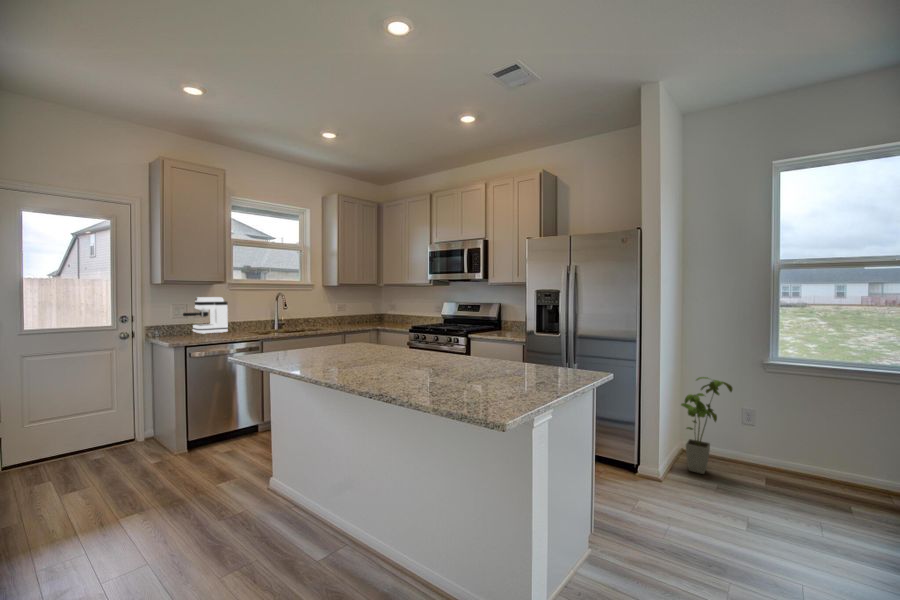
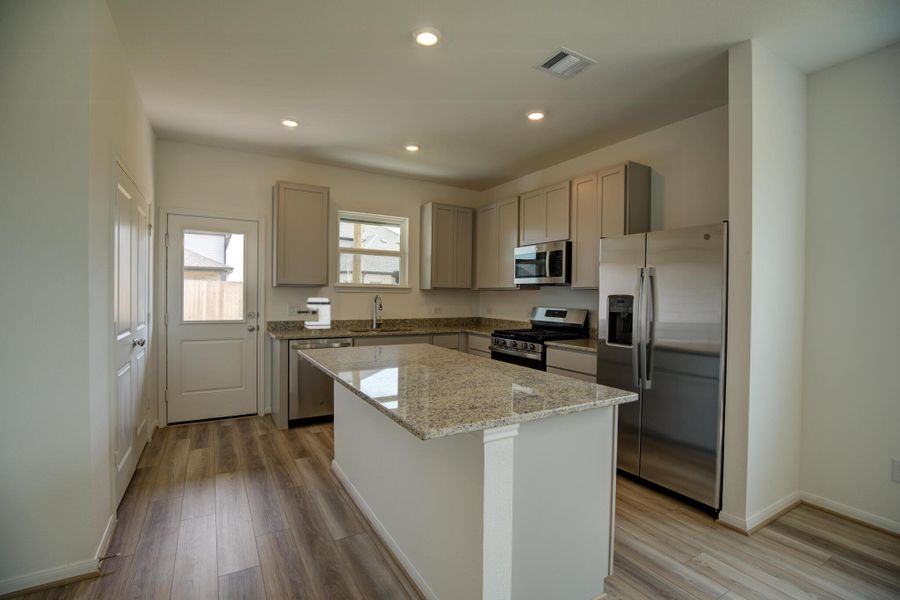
house plant: present [681,377,732,474] -> none [791,411,870,539]

